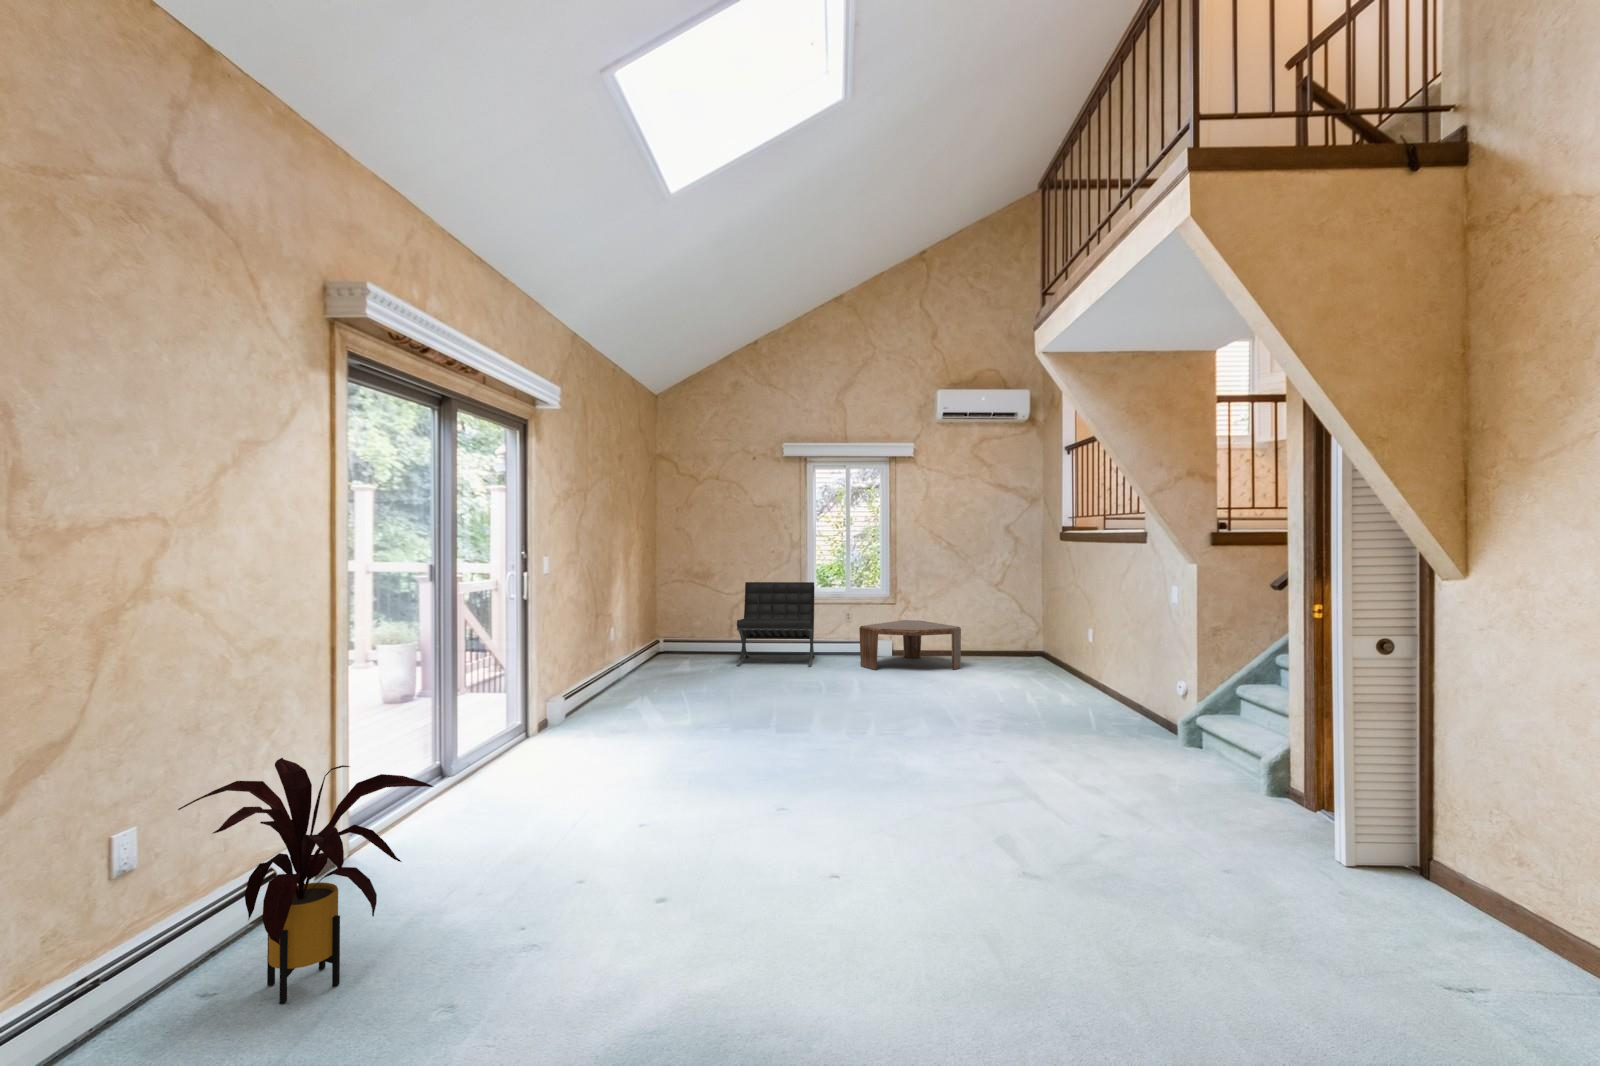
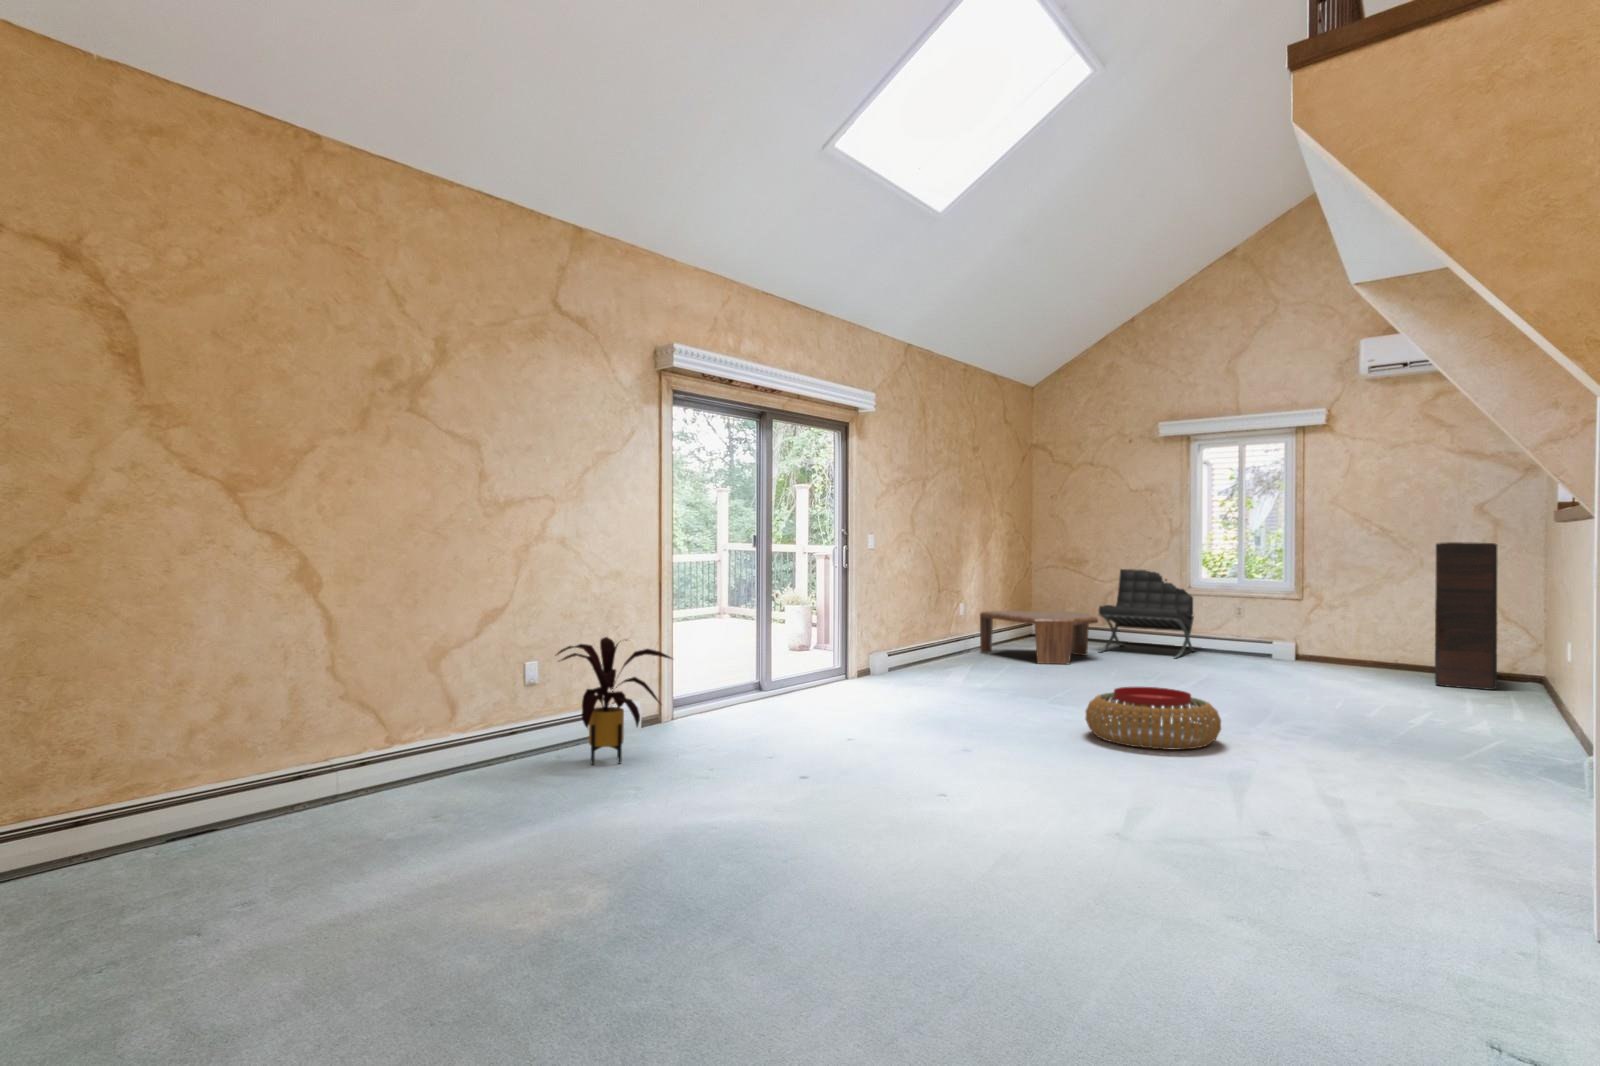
bookshelf: none [1012,555,1071,676] -> present [1435,542,1498,690]
coffee table: present [859,620,961,670] -> present [980,611,1098,664]
pouf: none [871,719,1007,791] -> present [1085,687,1221,750]

